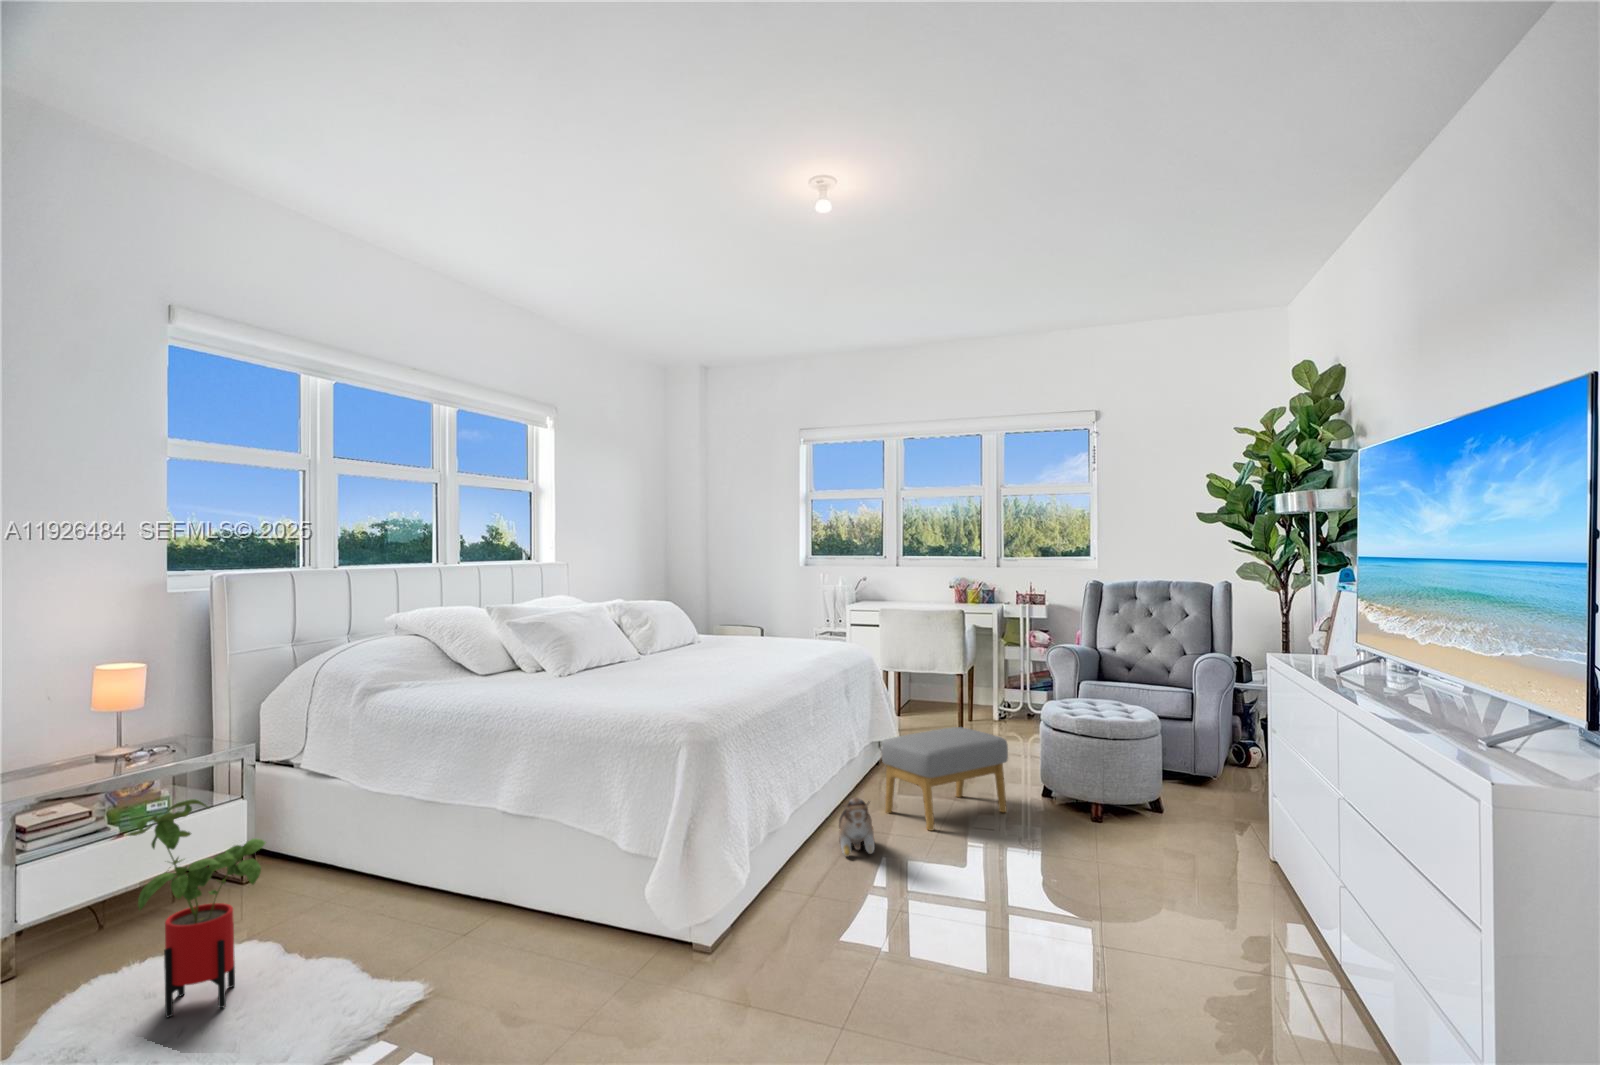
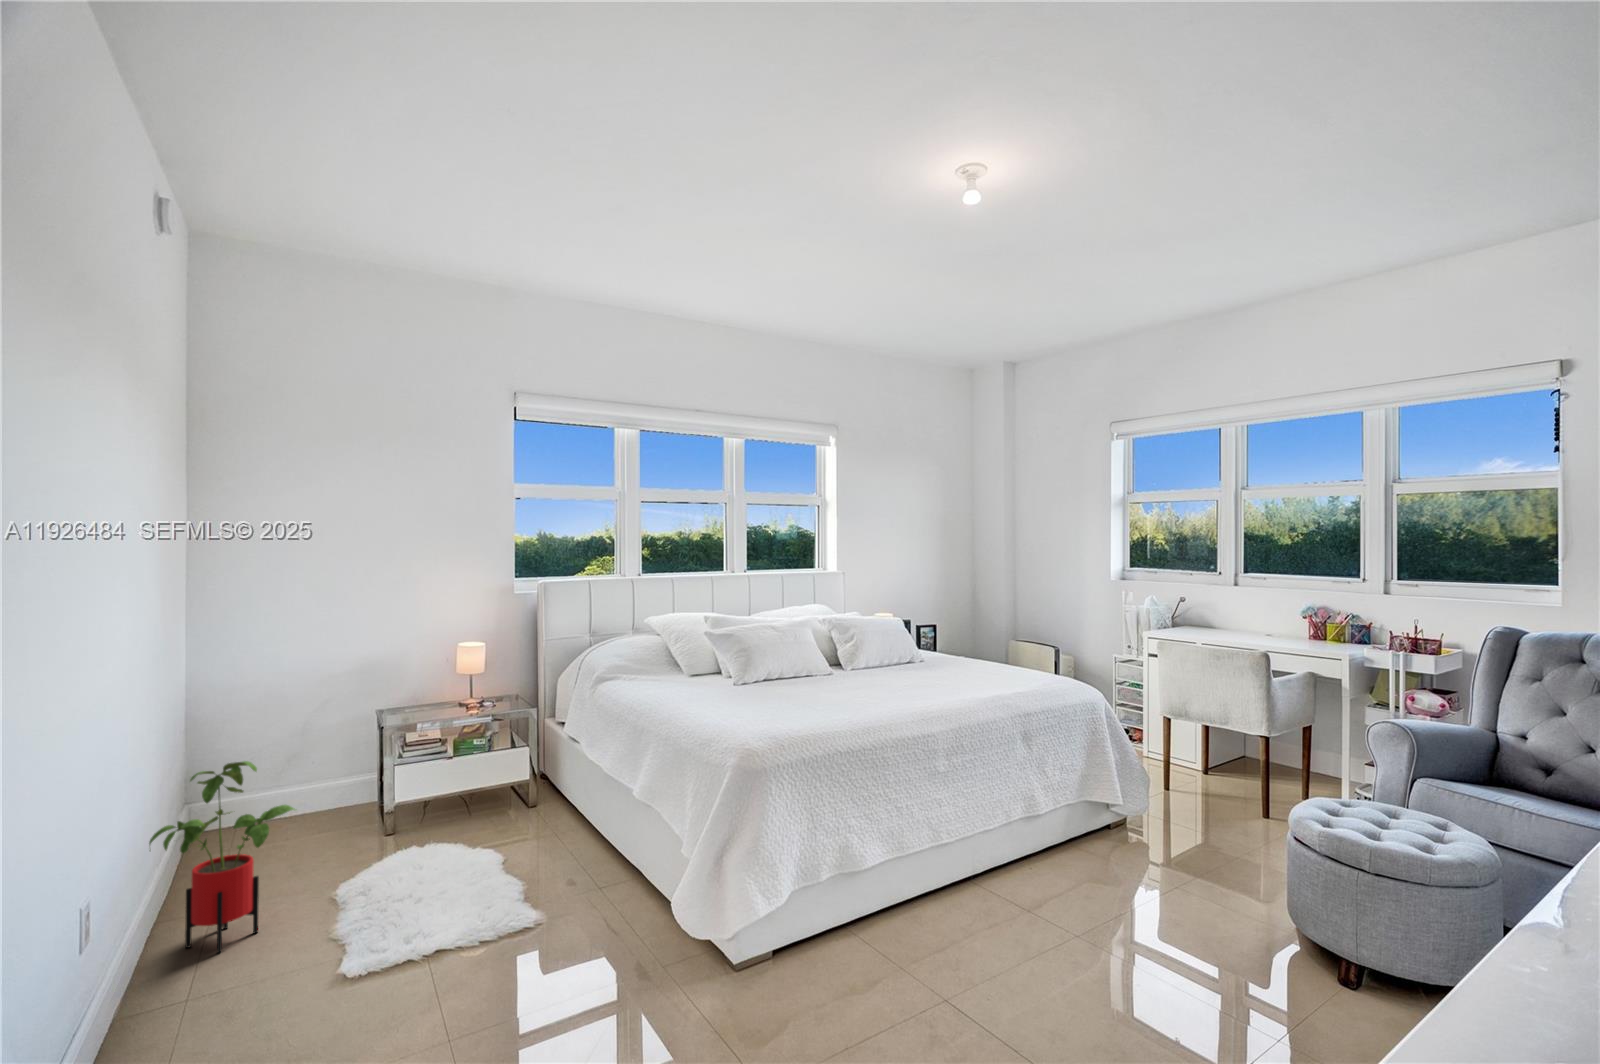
footstool: present [882,727,1008,830] -> none [1022,819,1209,972]
plush toy: present [839,797,874,857] -> none [874,897,952,981]

